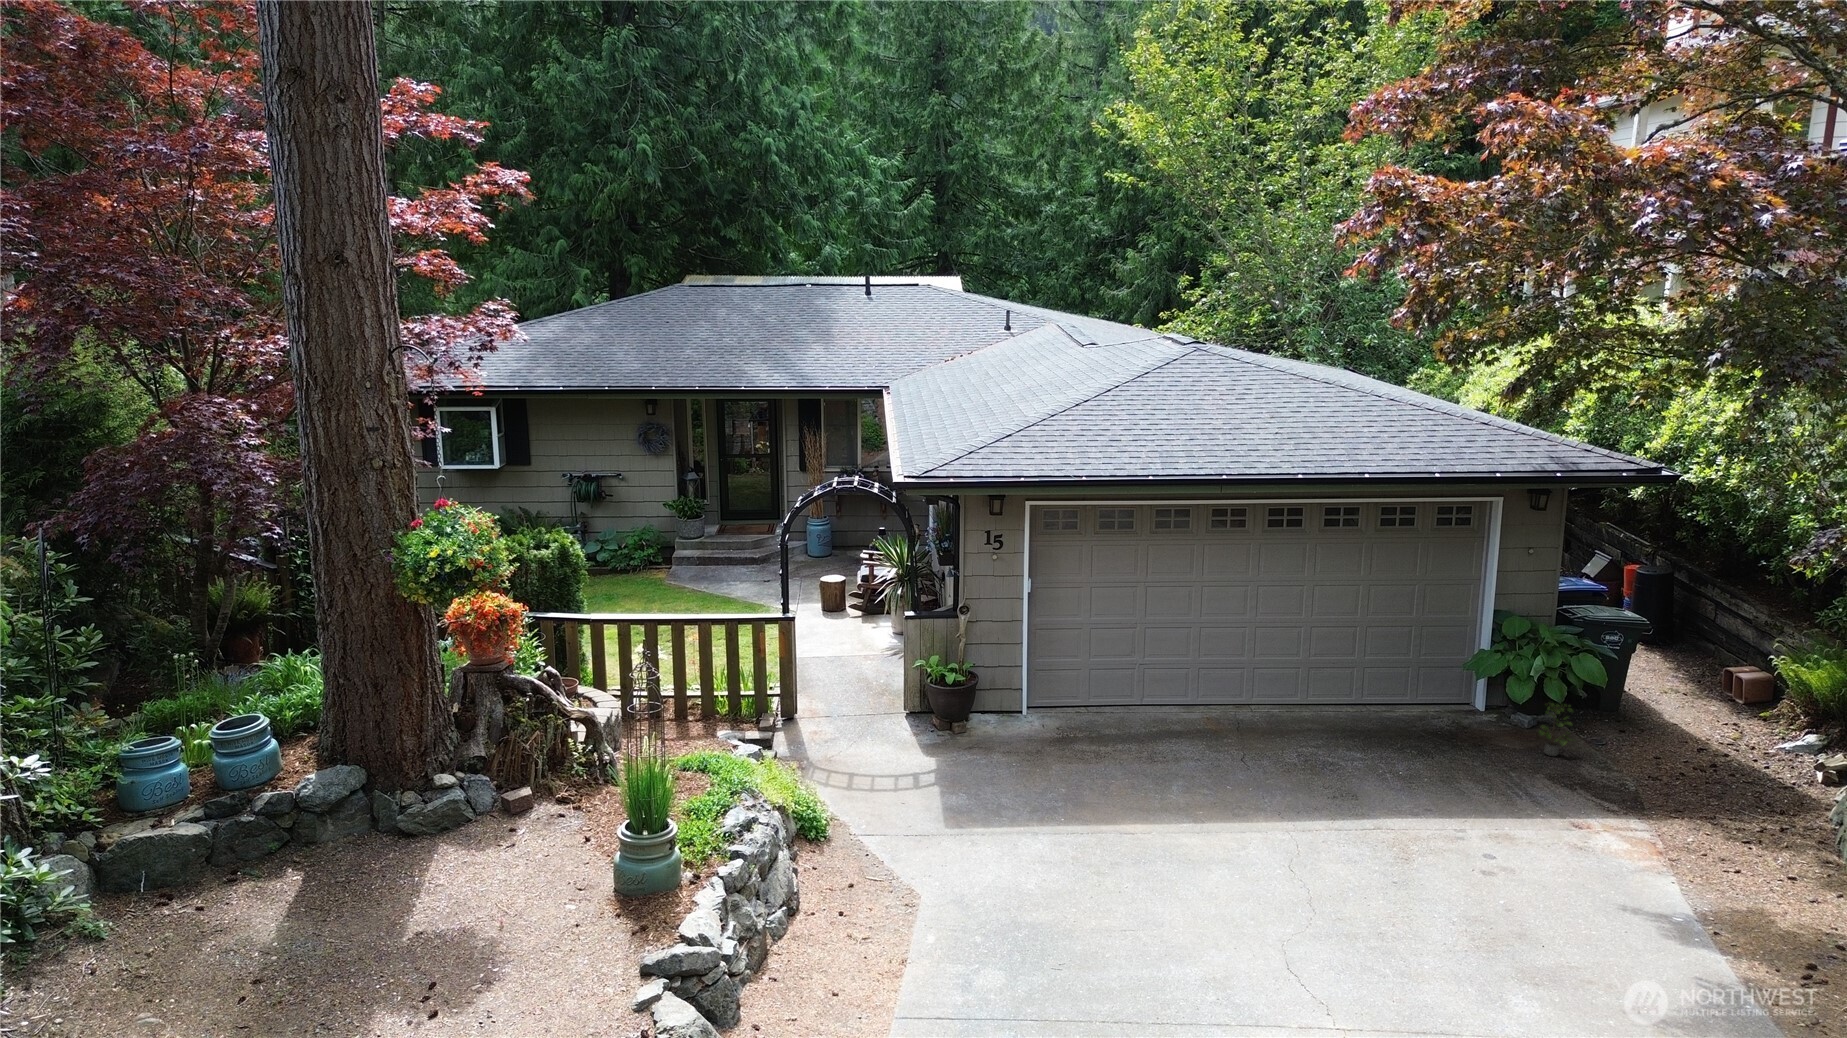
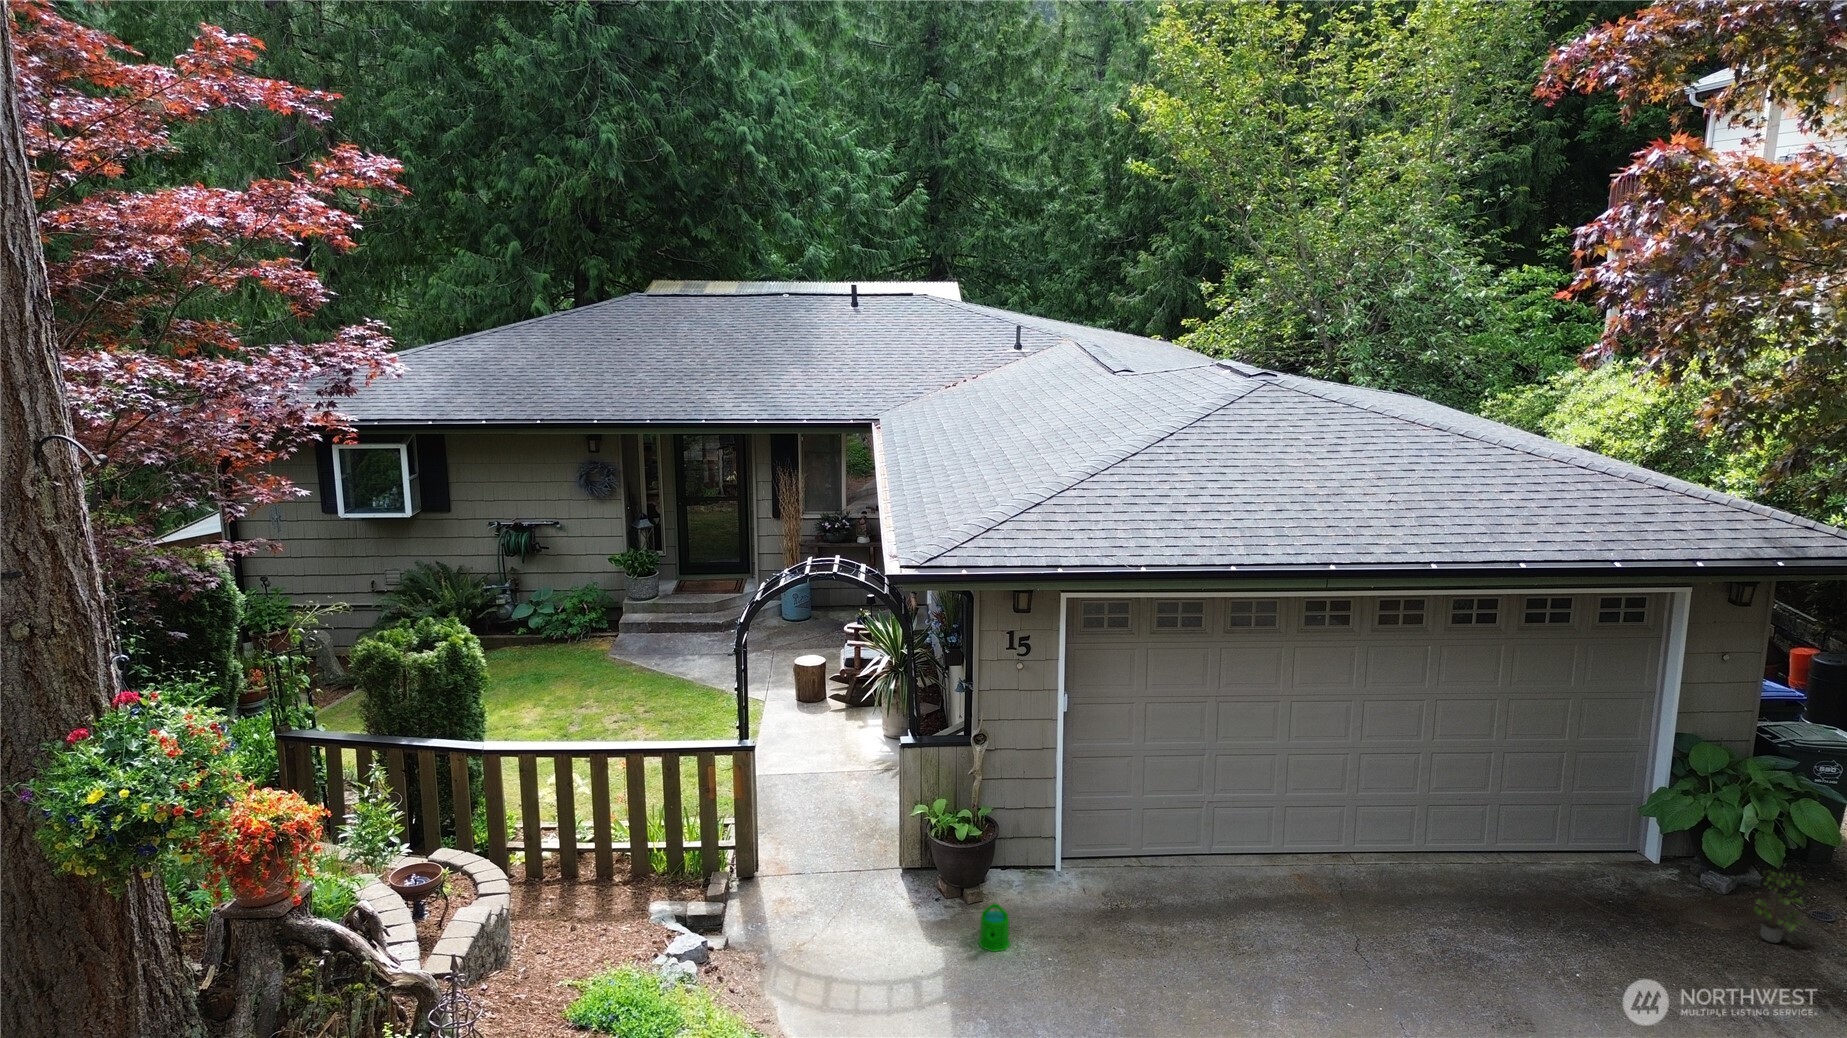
watering can: none [961,725,986,759] -> present [978,903,1010,952]

